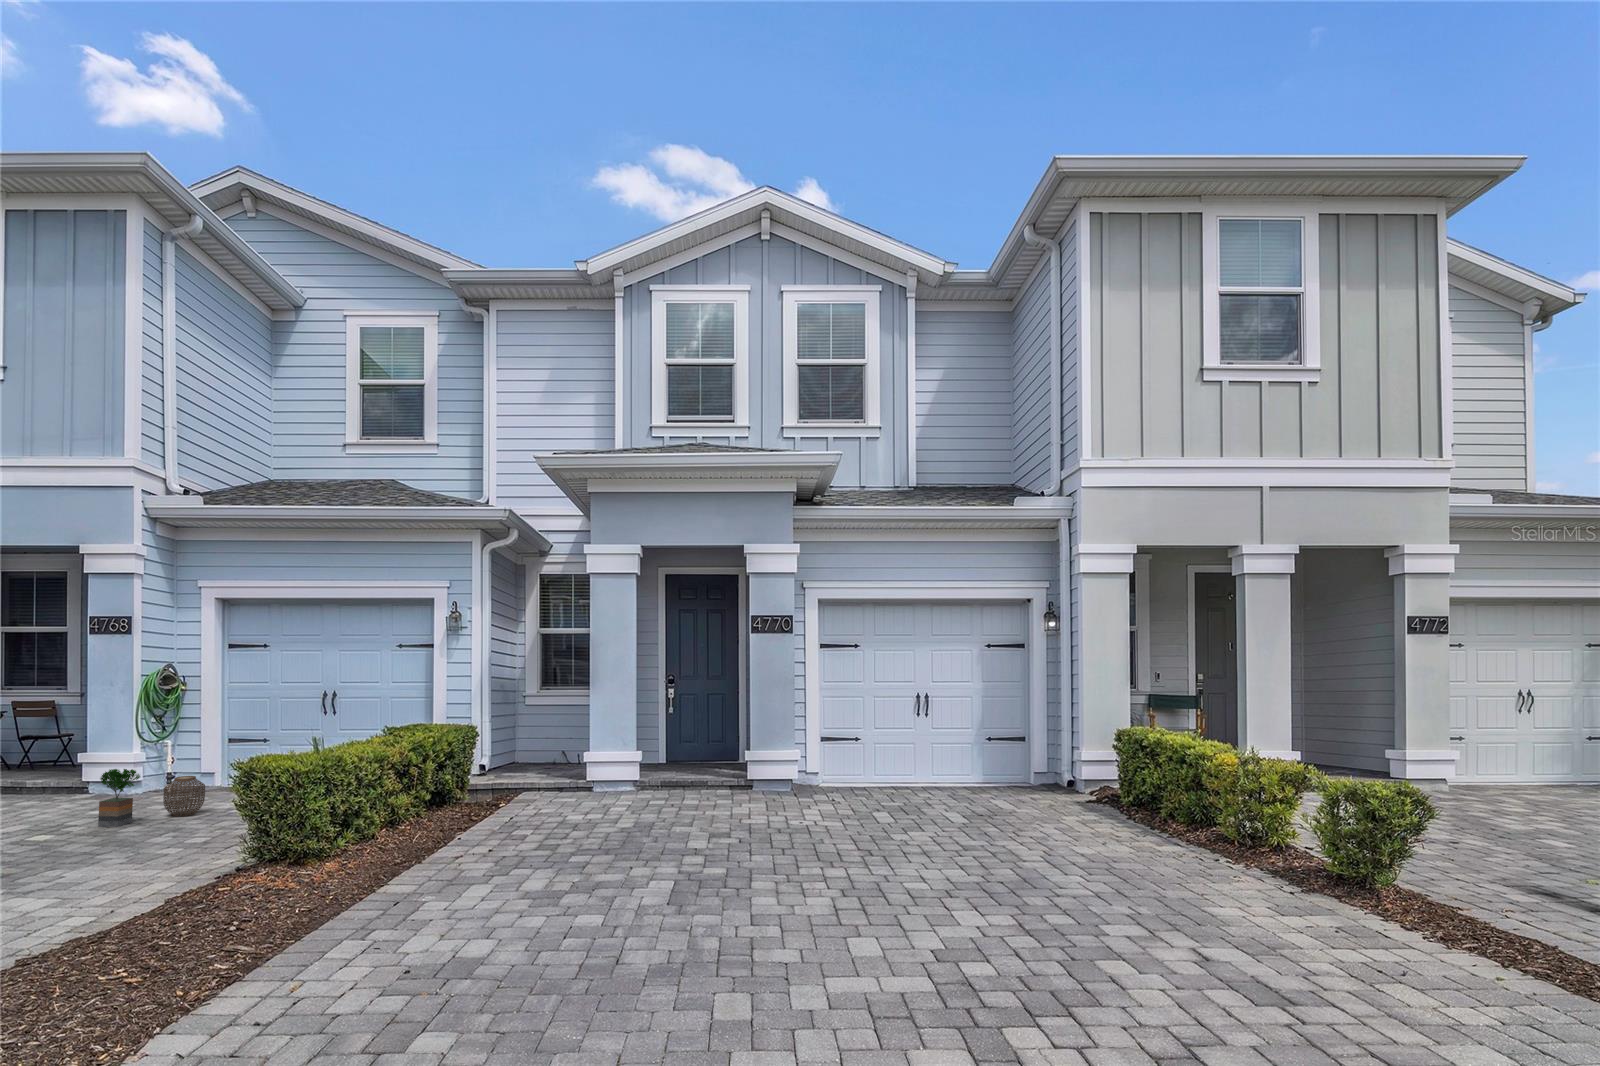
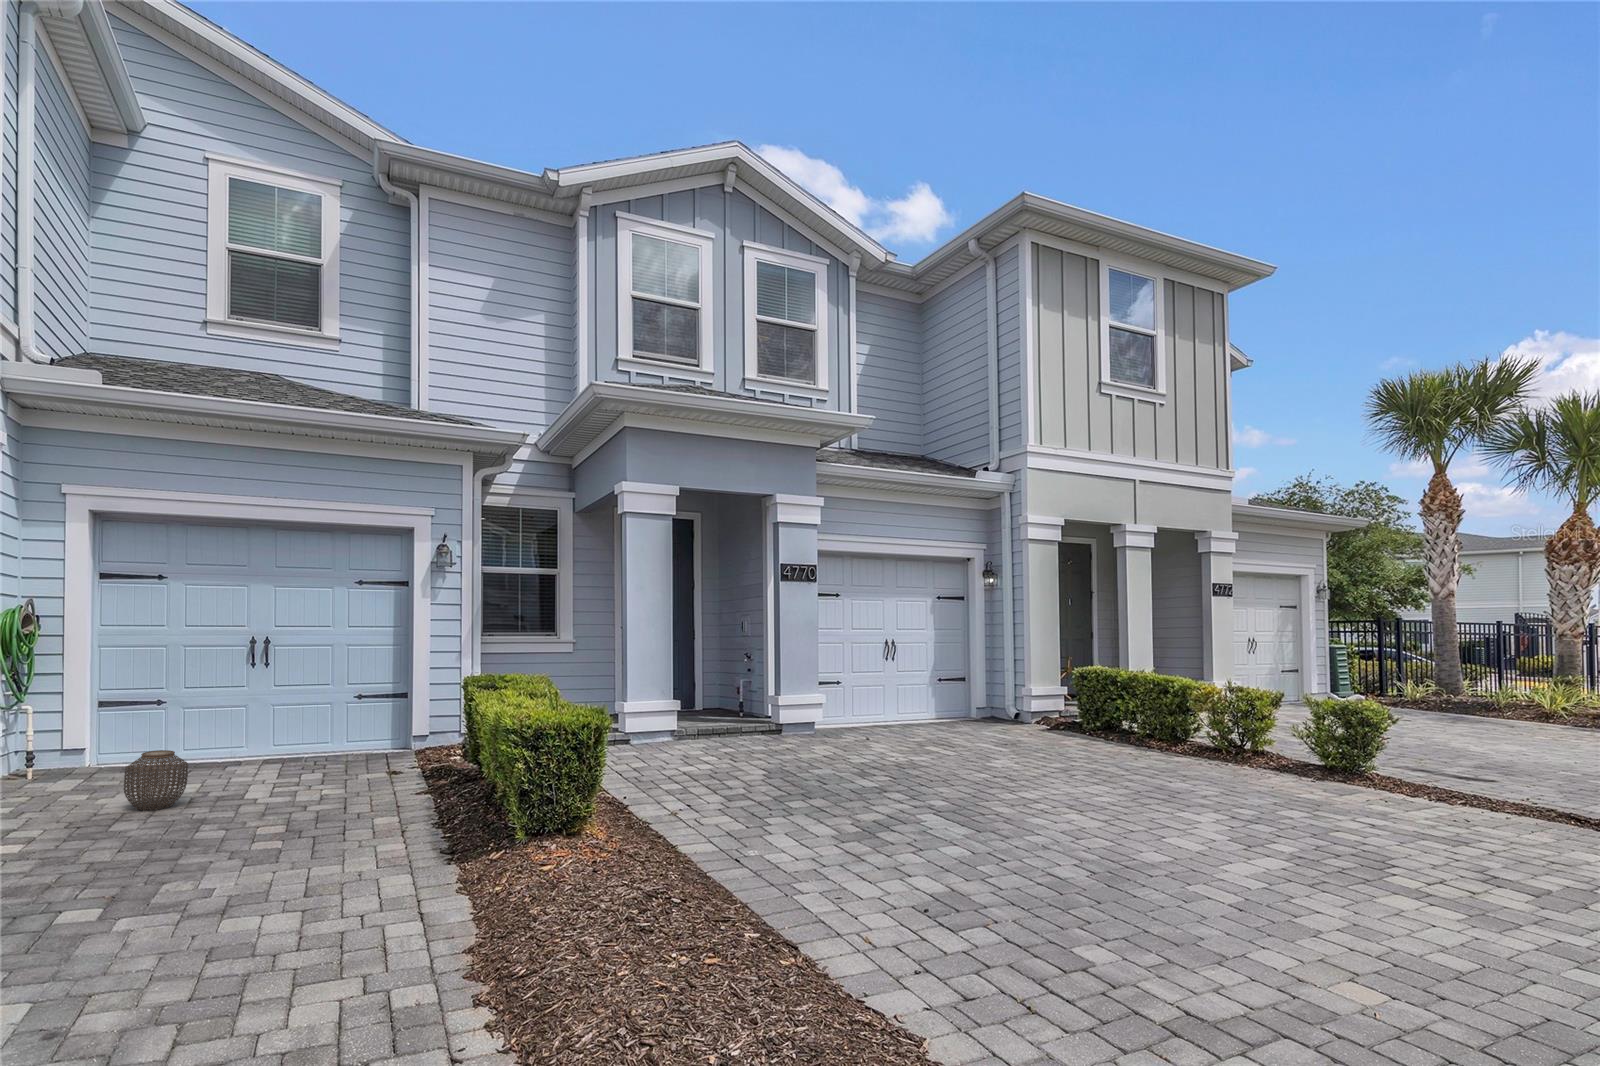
potted tree: present [98,769,140,827] -> none [44,741,114,833]

